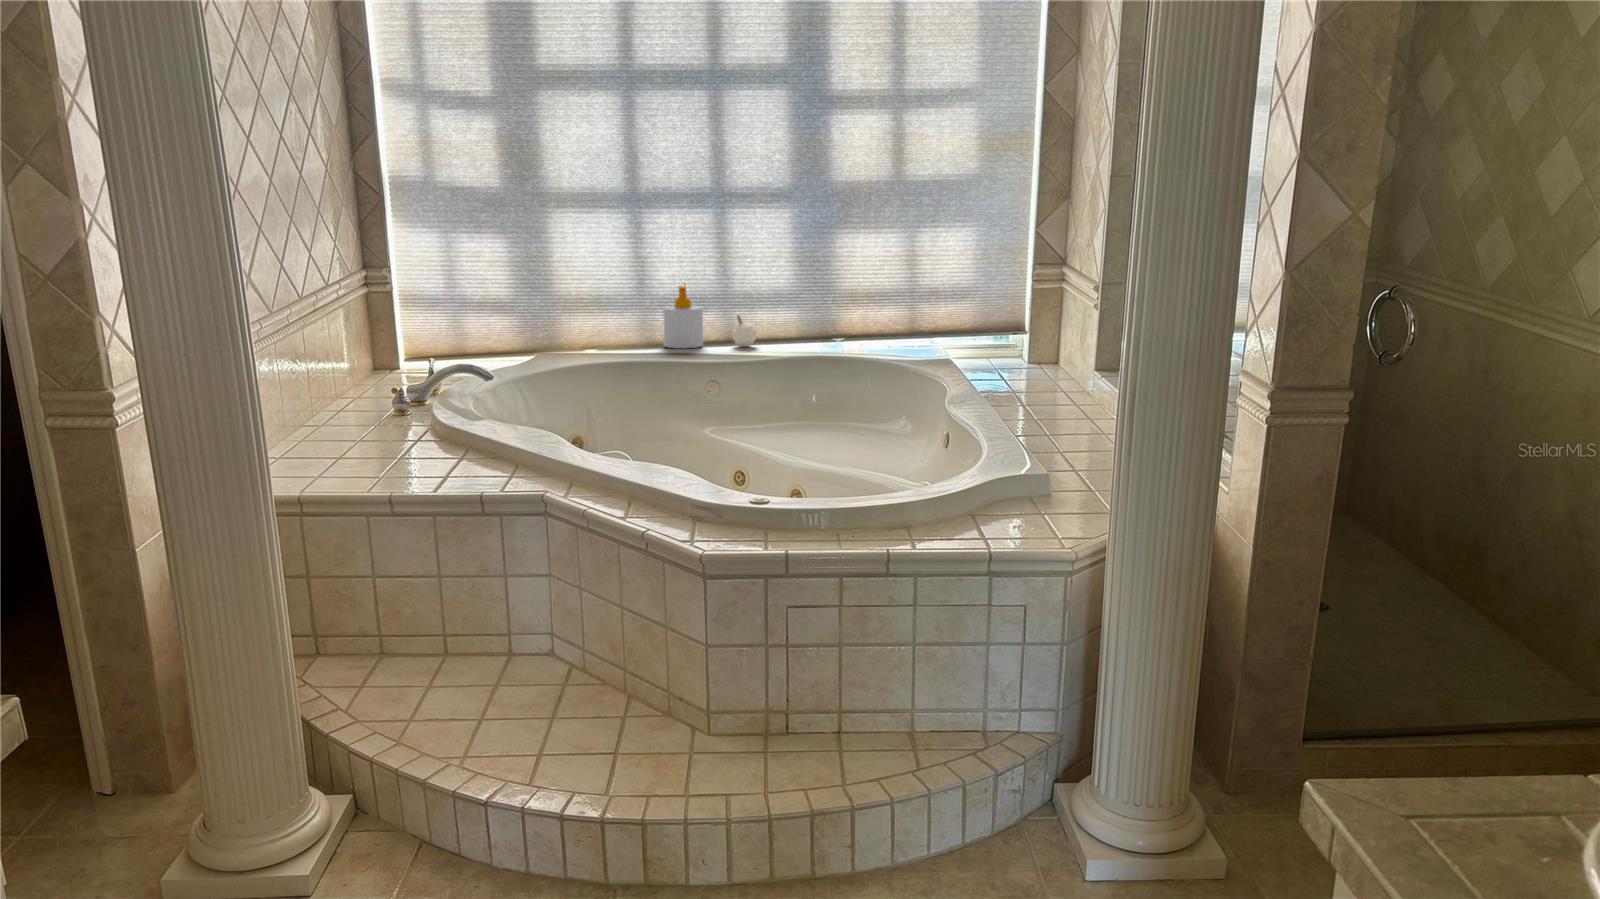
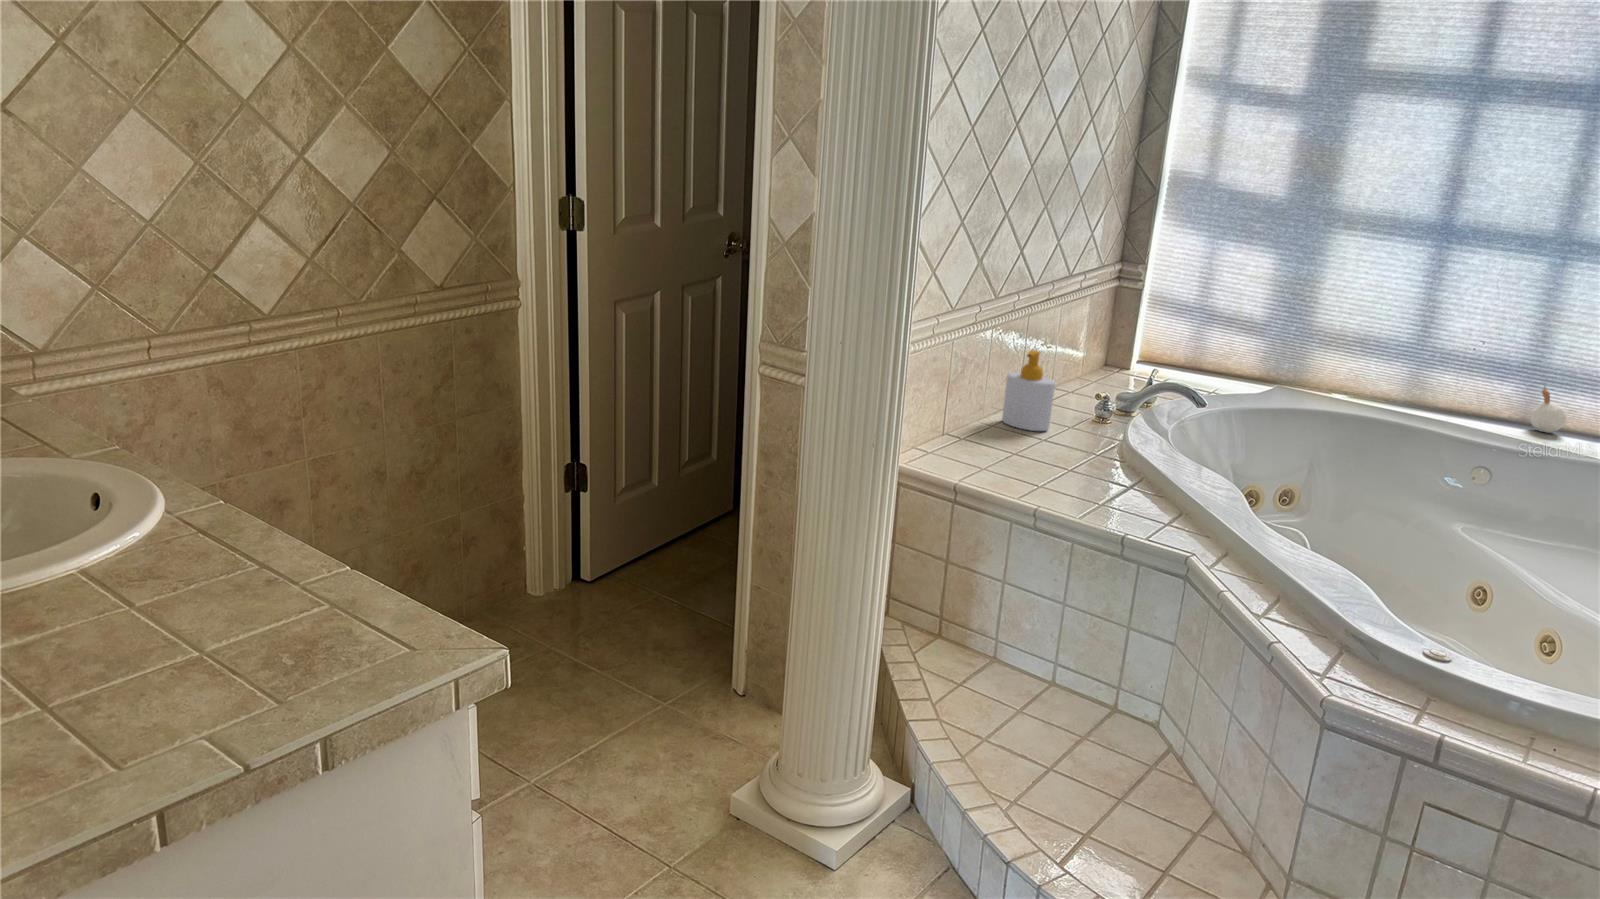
soap bottle: present [663,286,703,348] -> present [1002,350,1055,431]

